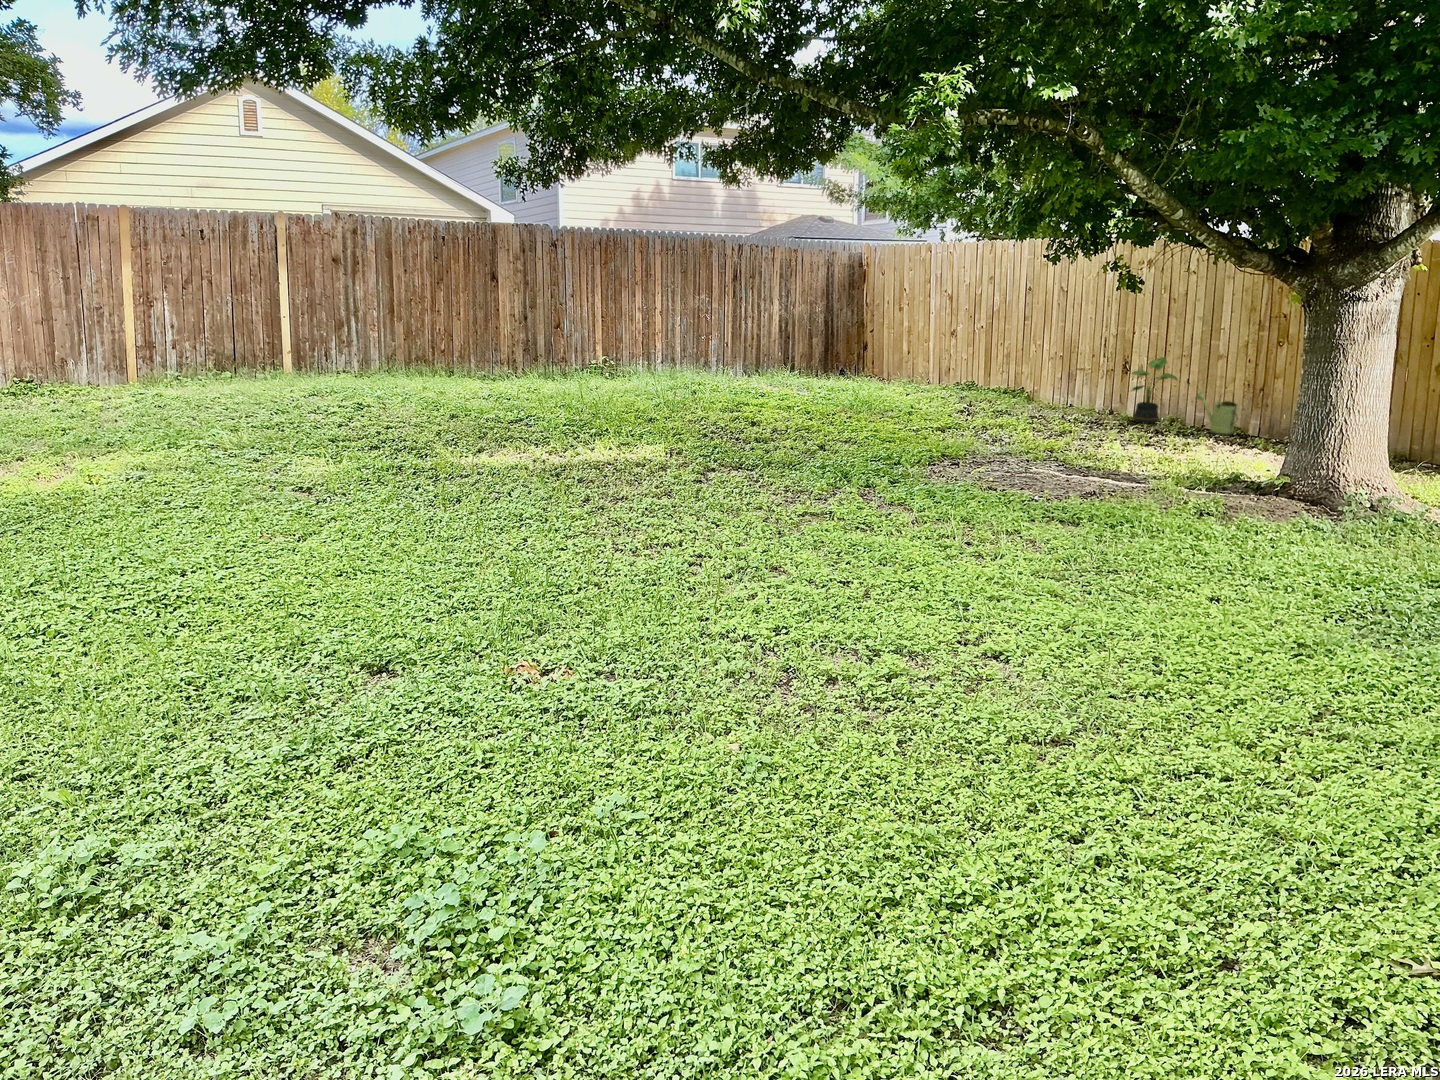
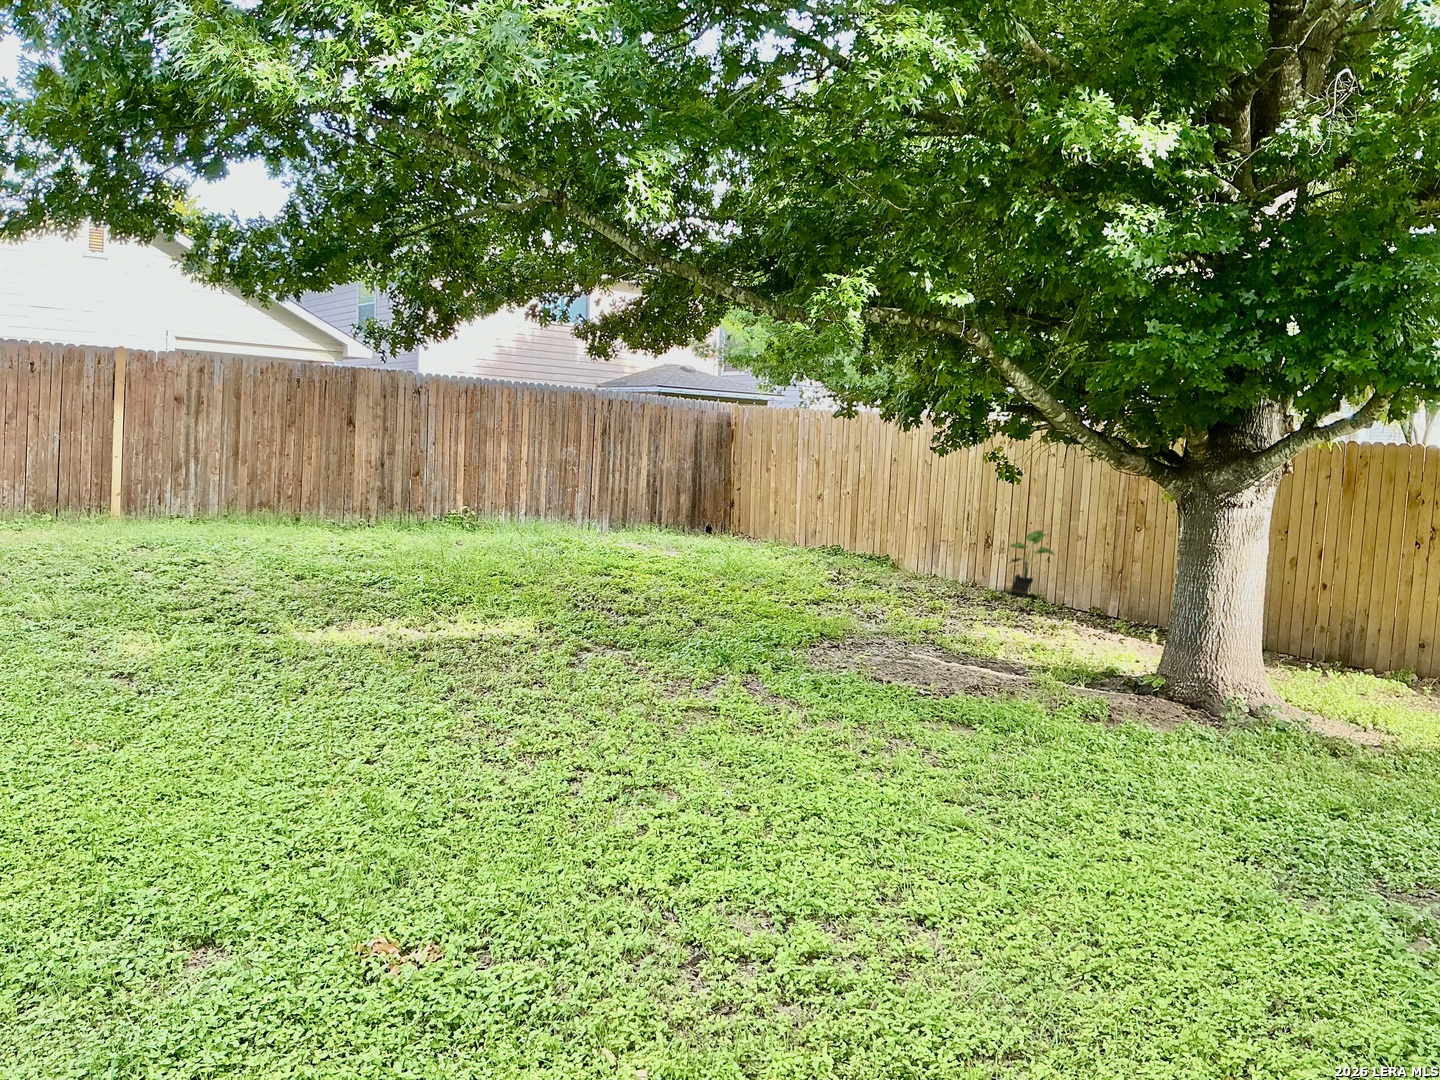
watering can: present [1196,392,1238,436] -> none [1071,568,1113,614]

